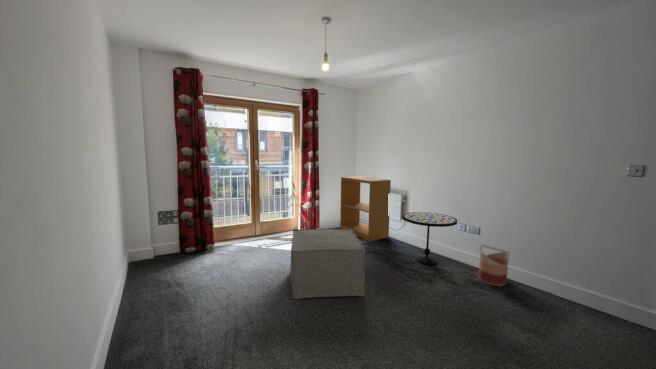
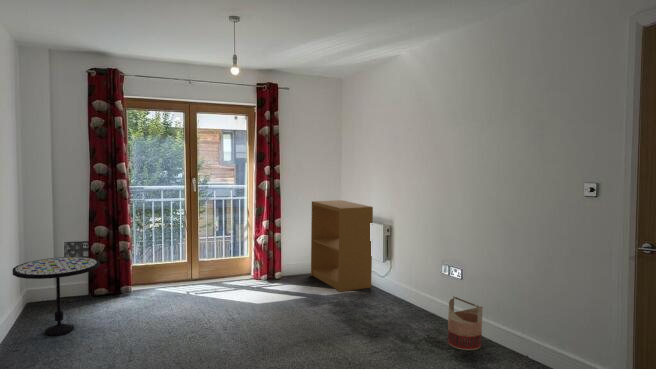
side table: present [402,212,457,265] -> present [13,257,100,336]
ottoman: present [290,229,366,299] -> none [194,268,292,351]

